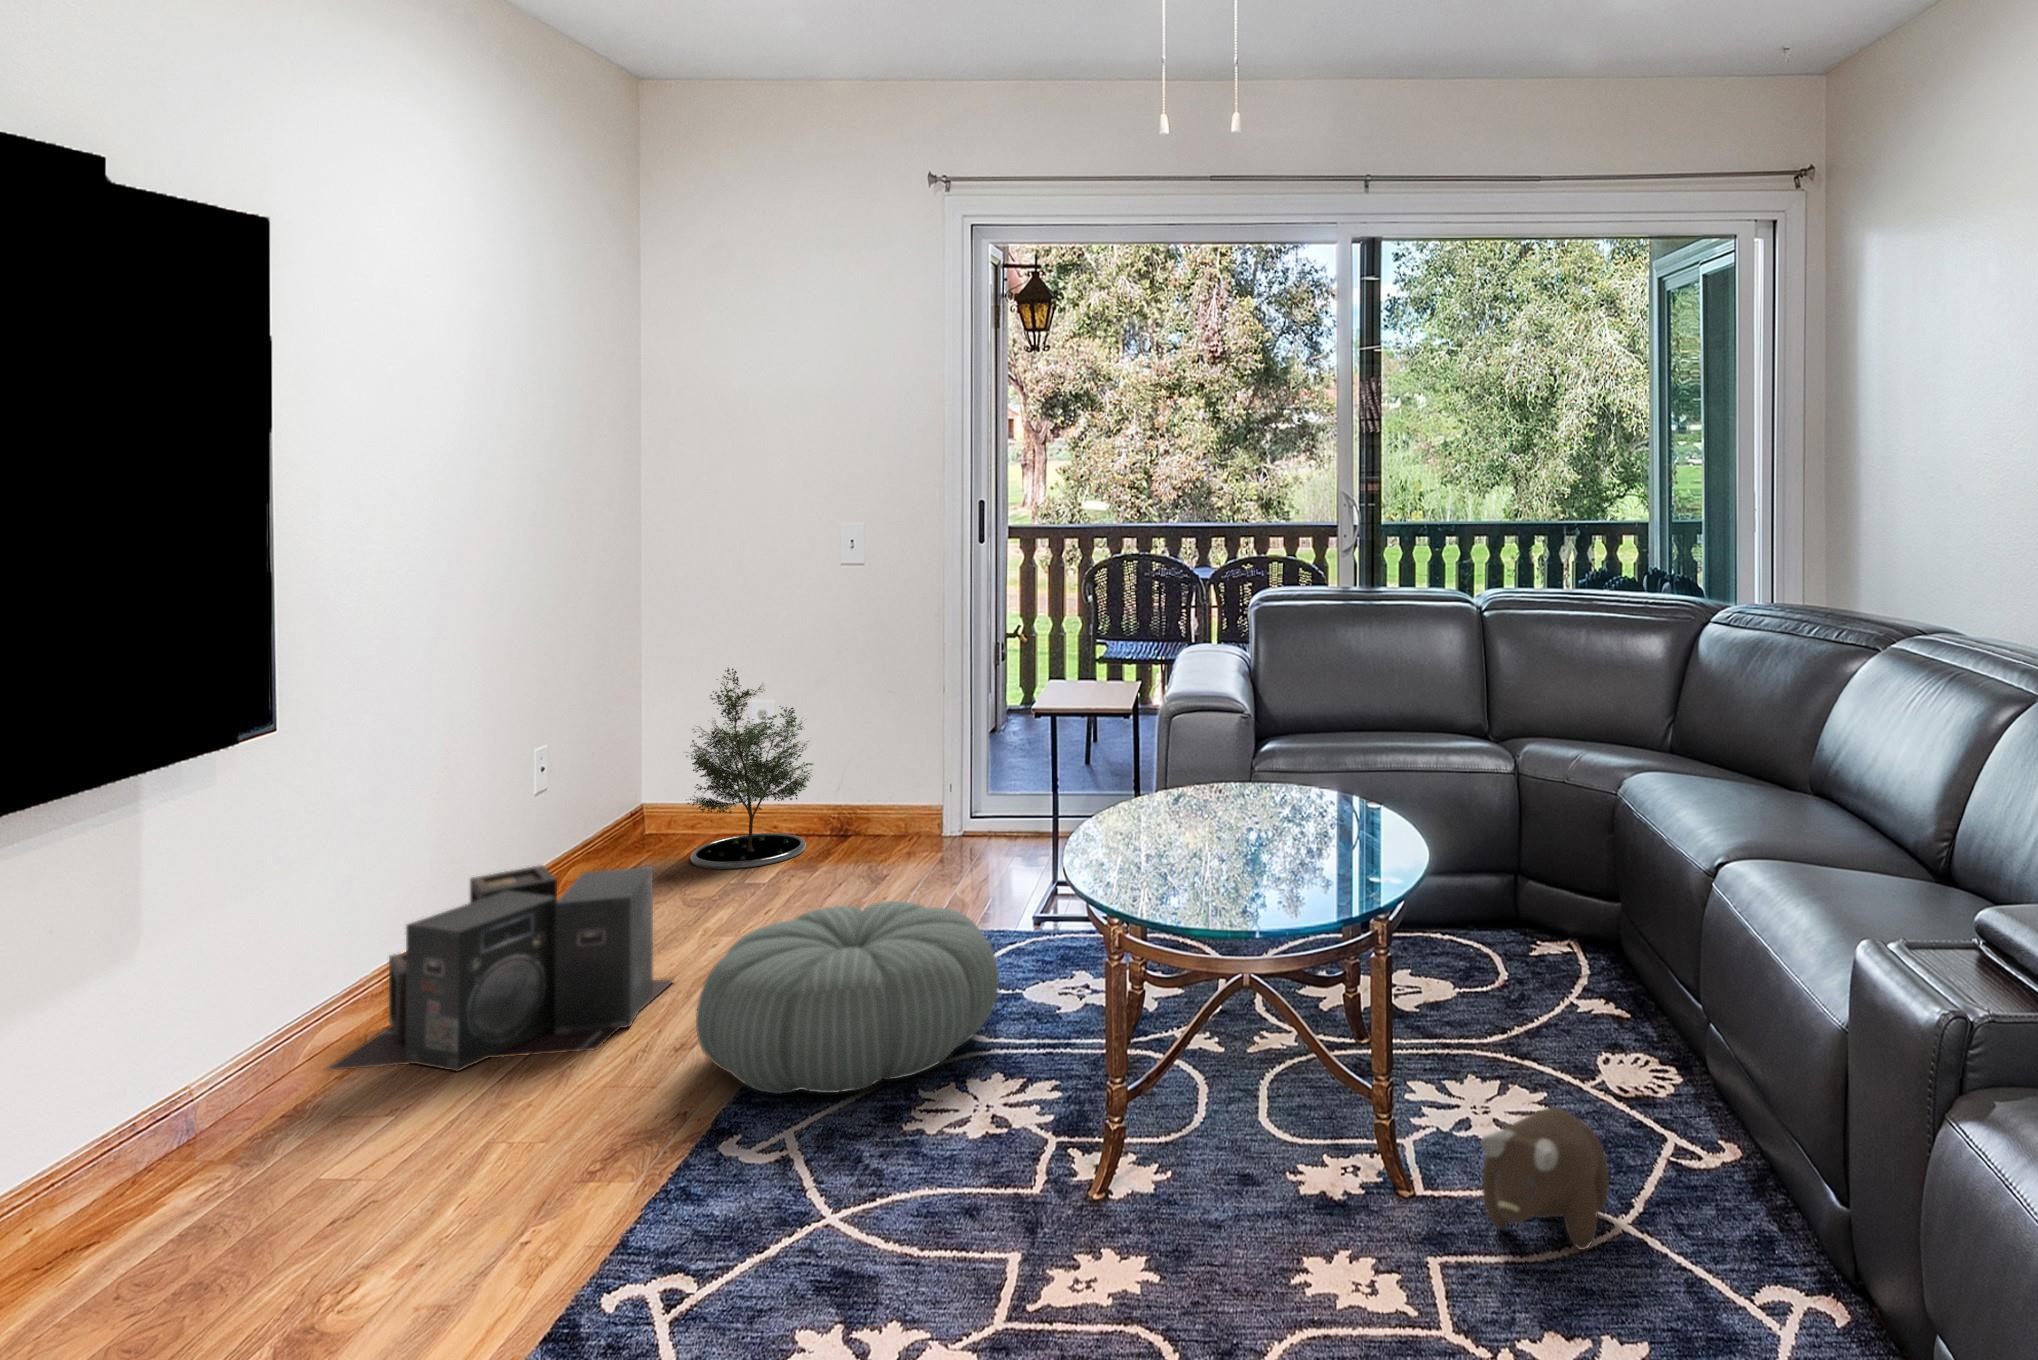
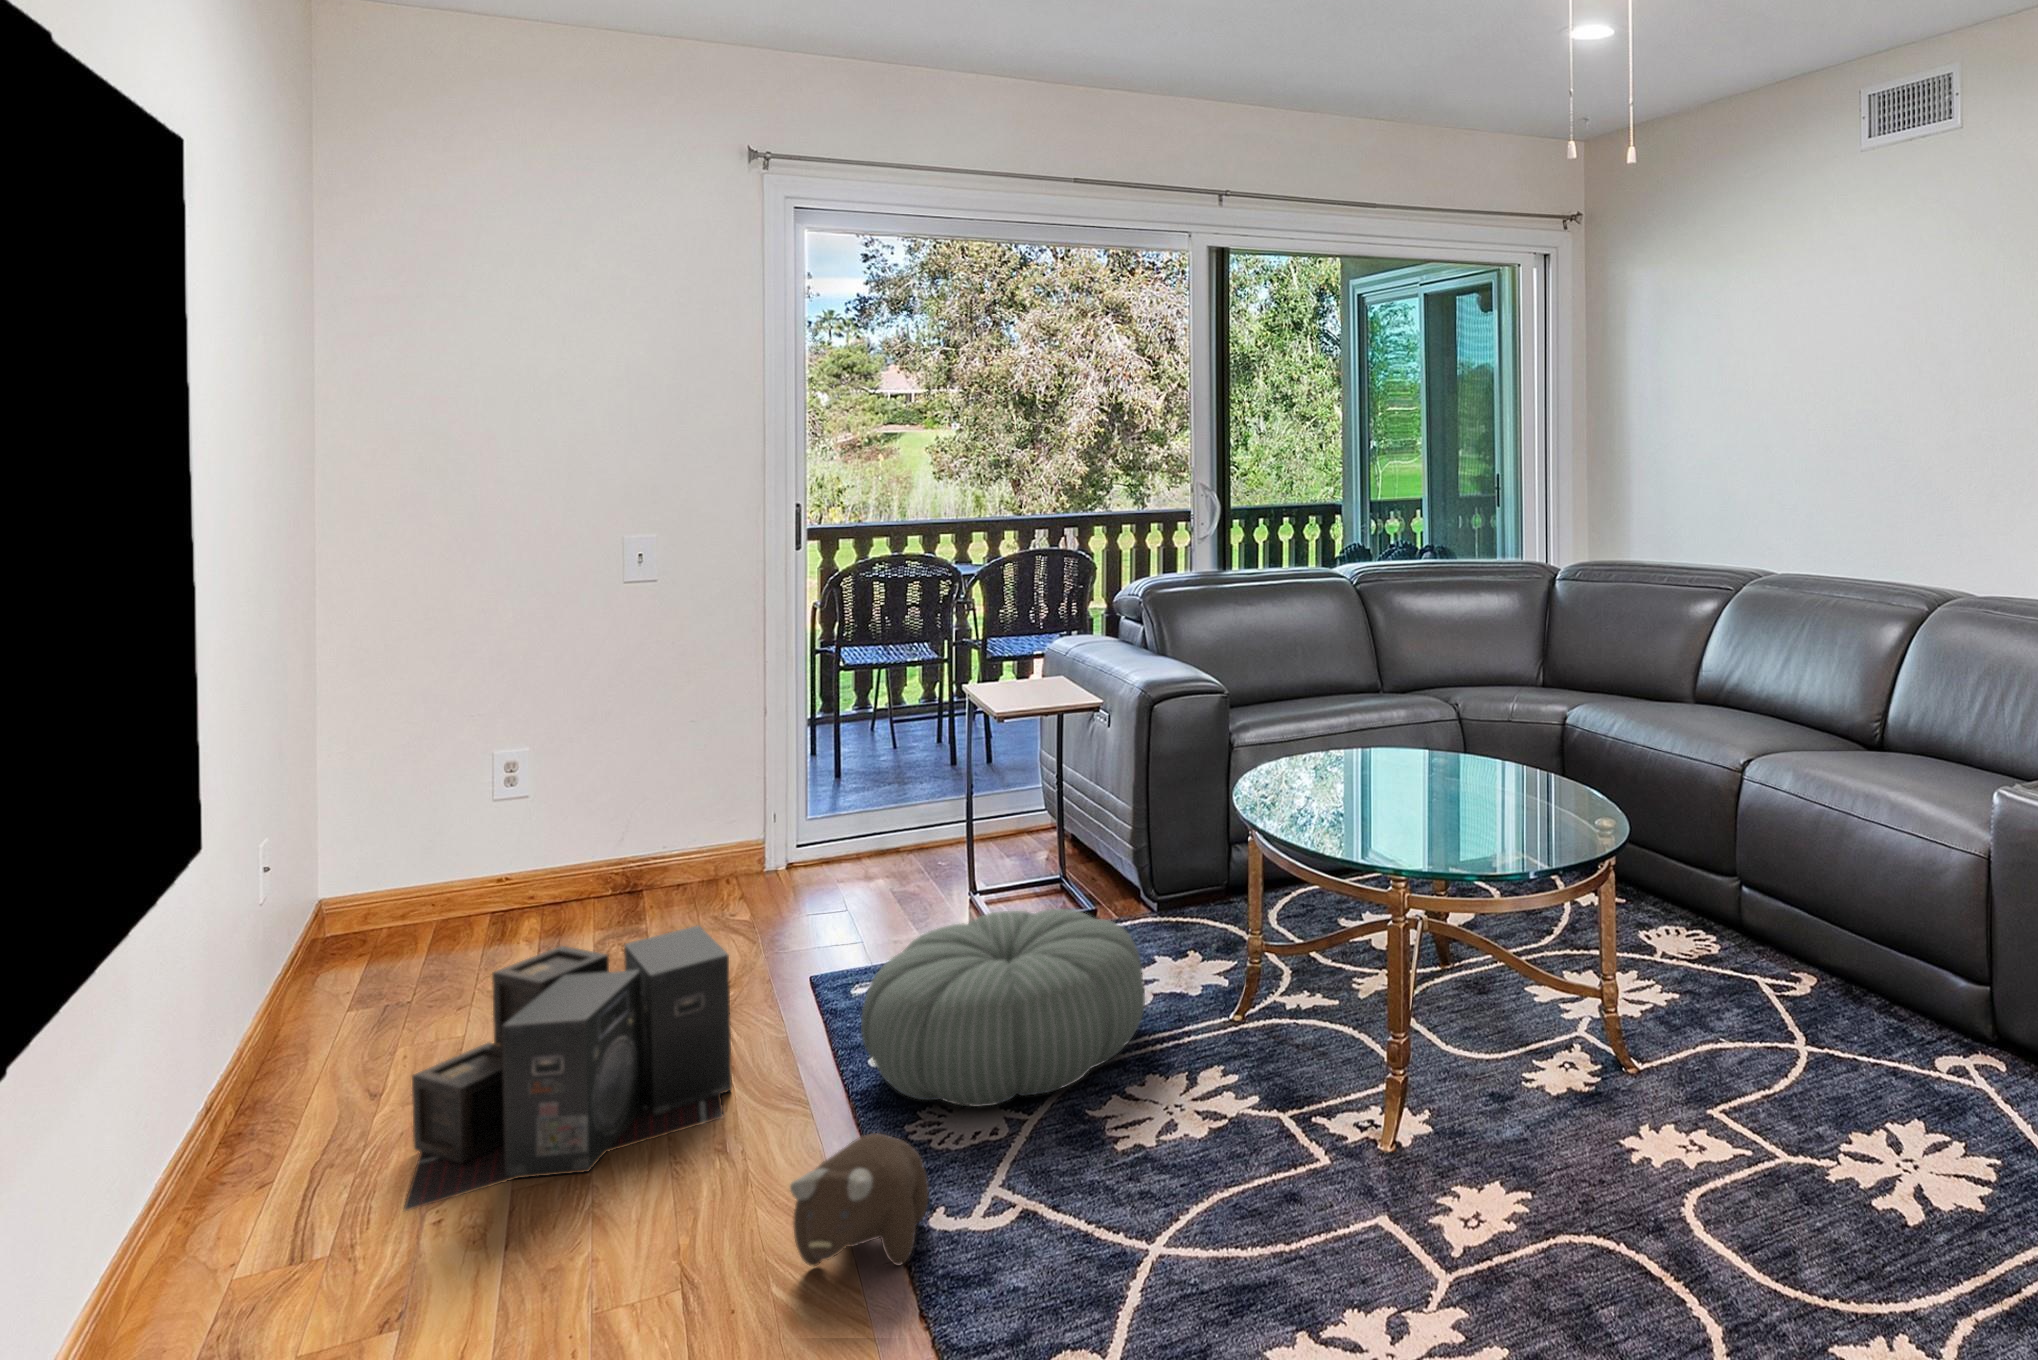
potted tree: present [686,668,813,869] -> none [526,718,675,939]
plush toy: present [1481,1108,1609,1250] -> present [790,1133,929,1266]

